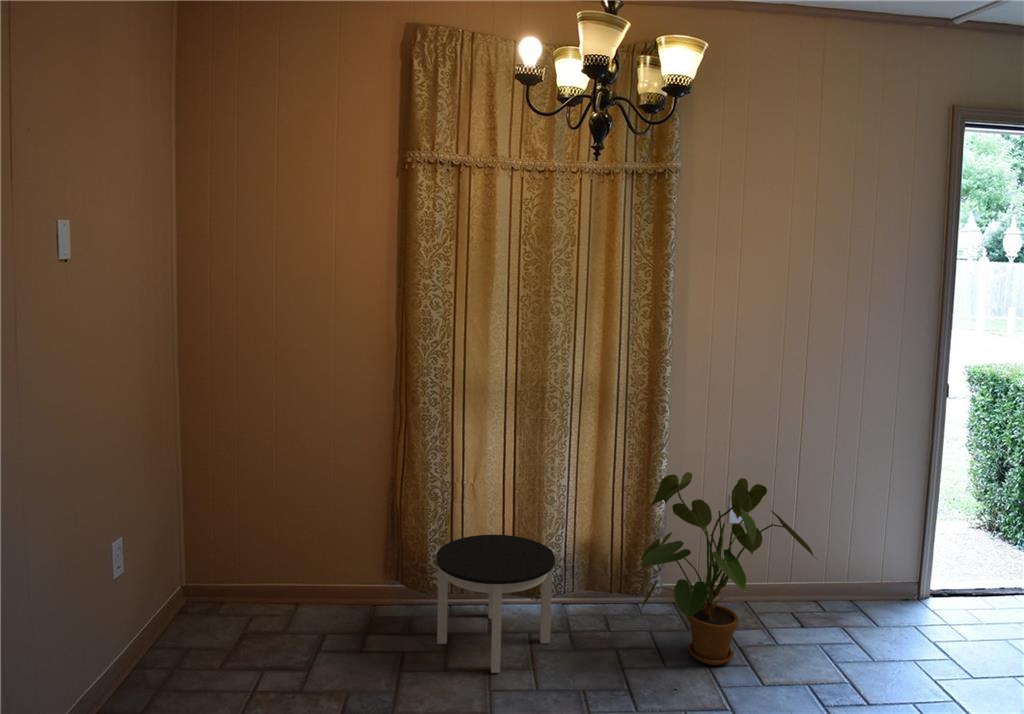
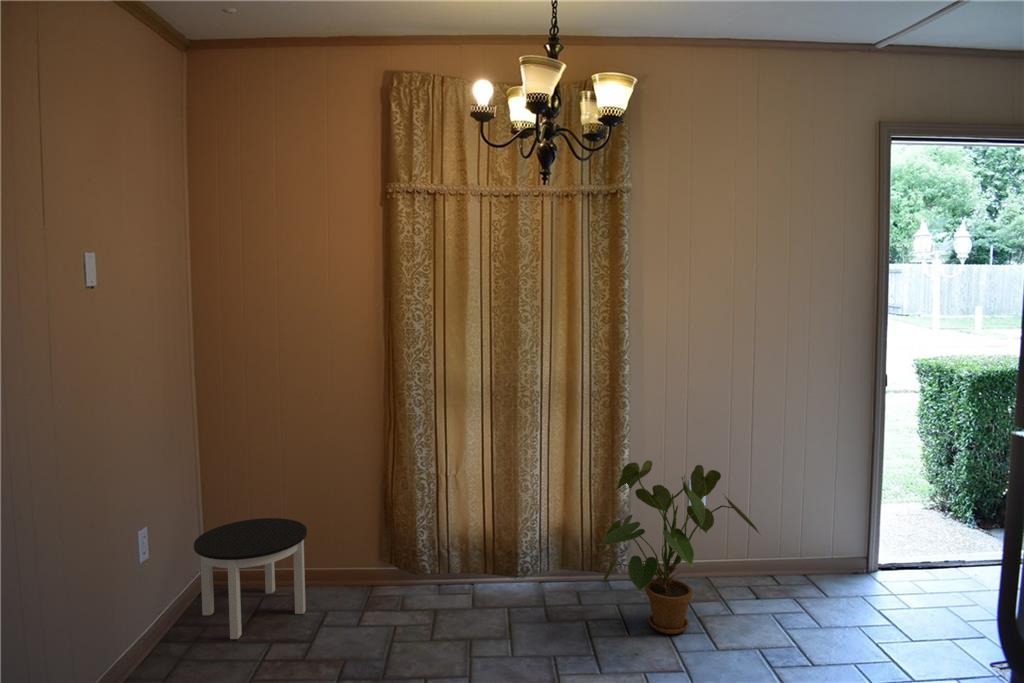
round table: present [436,535,555,673] -> present [194,518,307,639]

